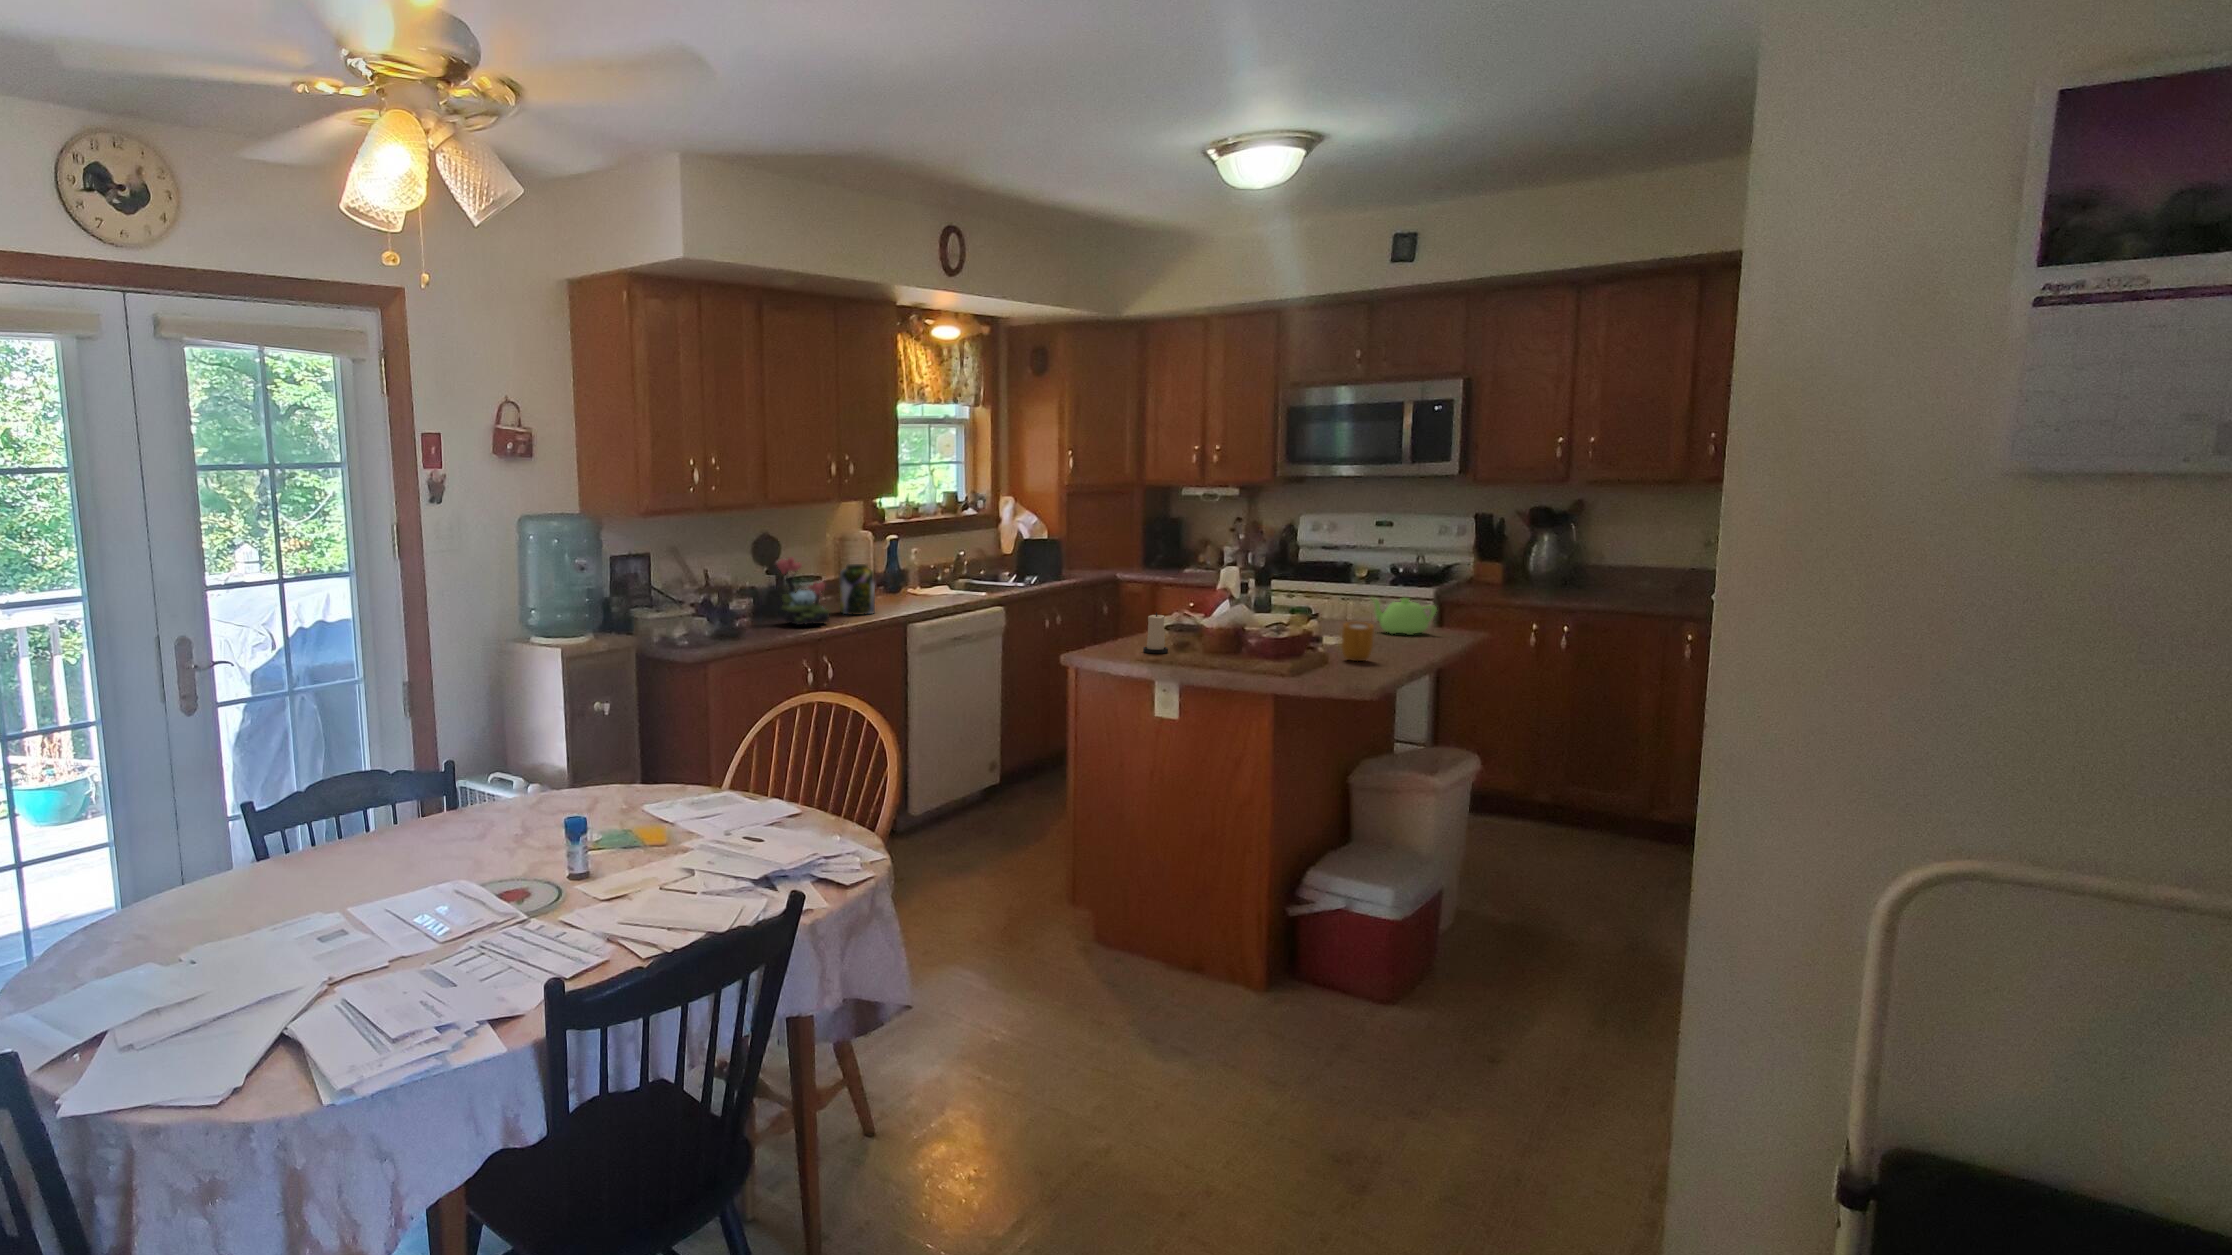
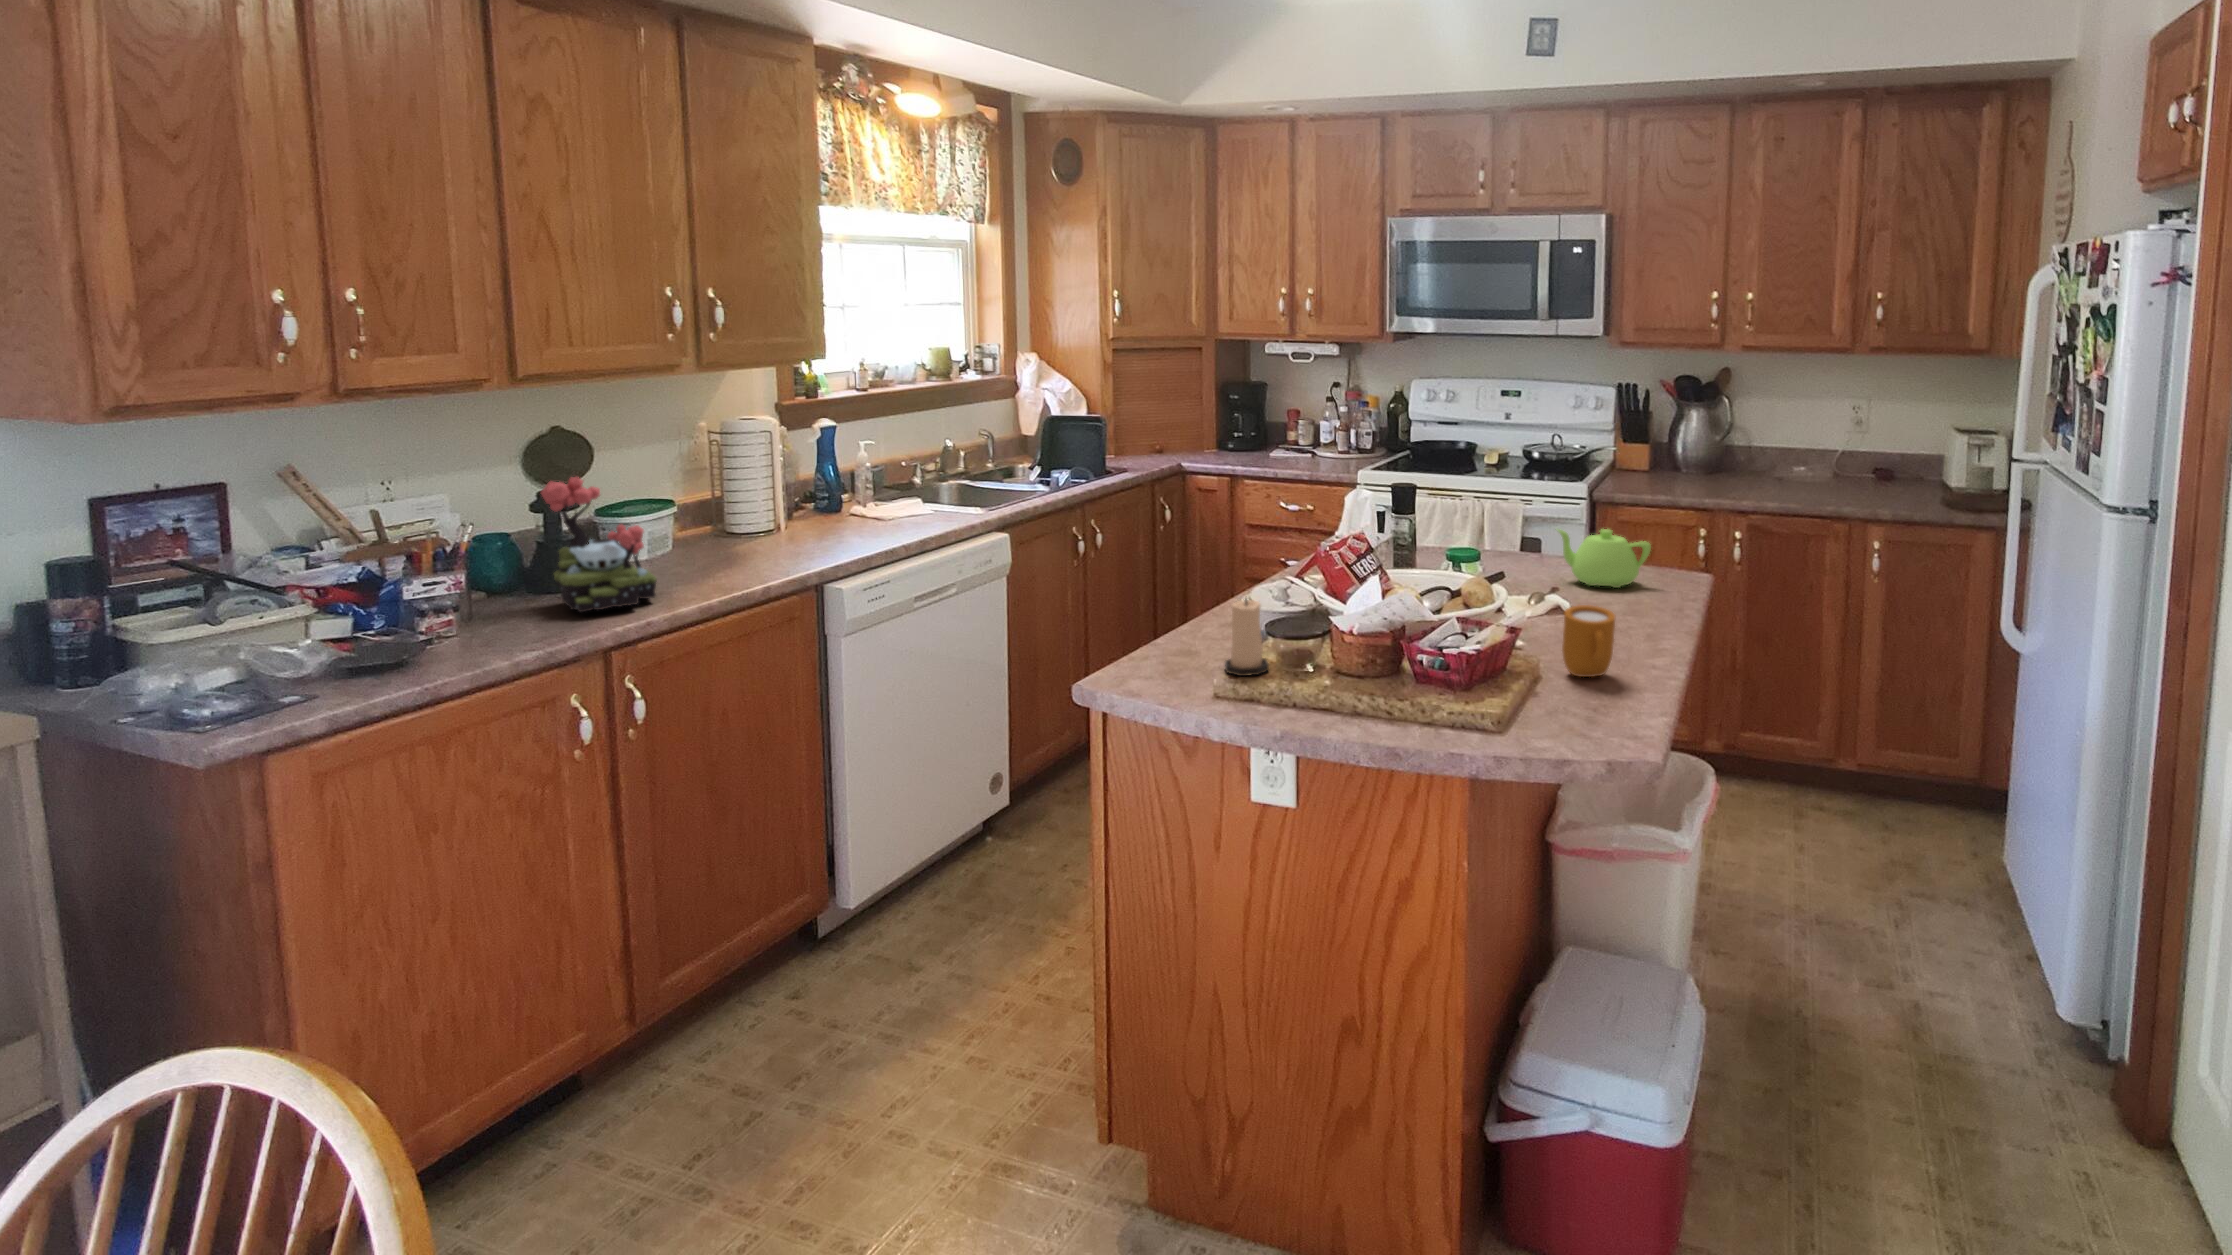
jar: present [840,564,875,615] -> none [699,479,770,571]

